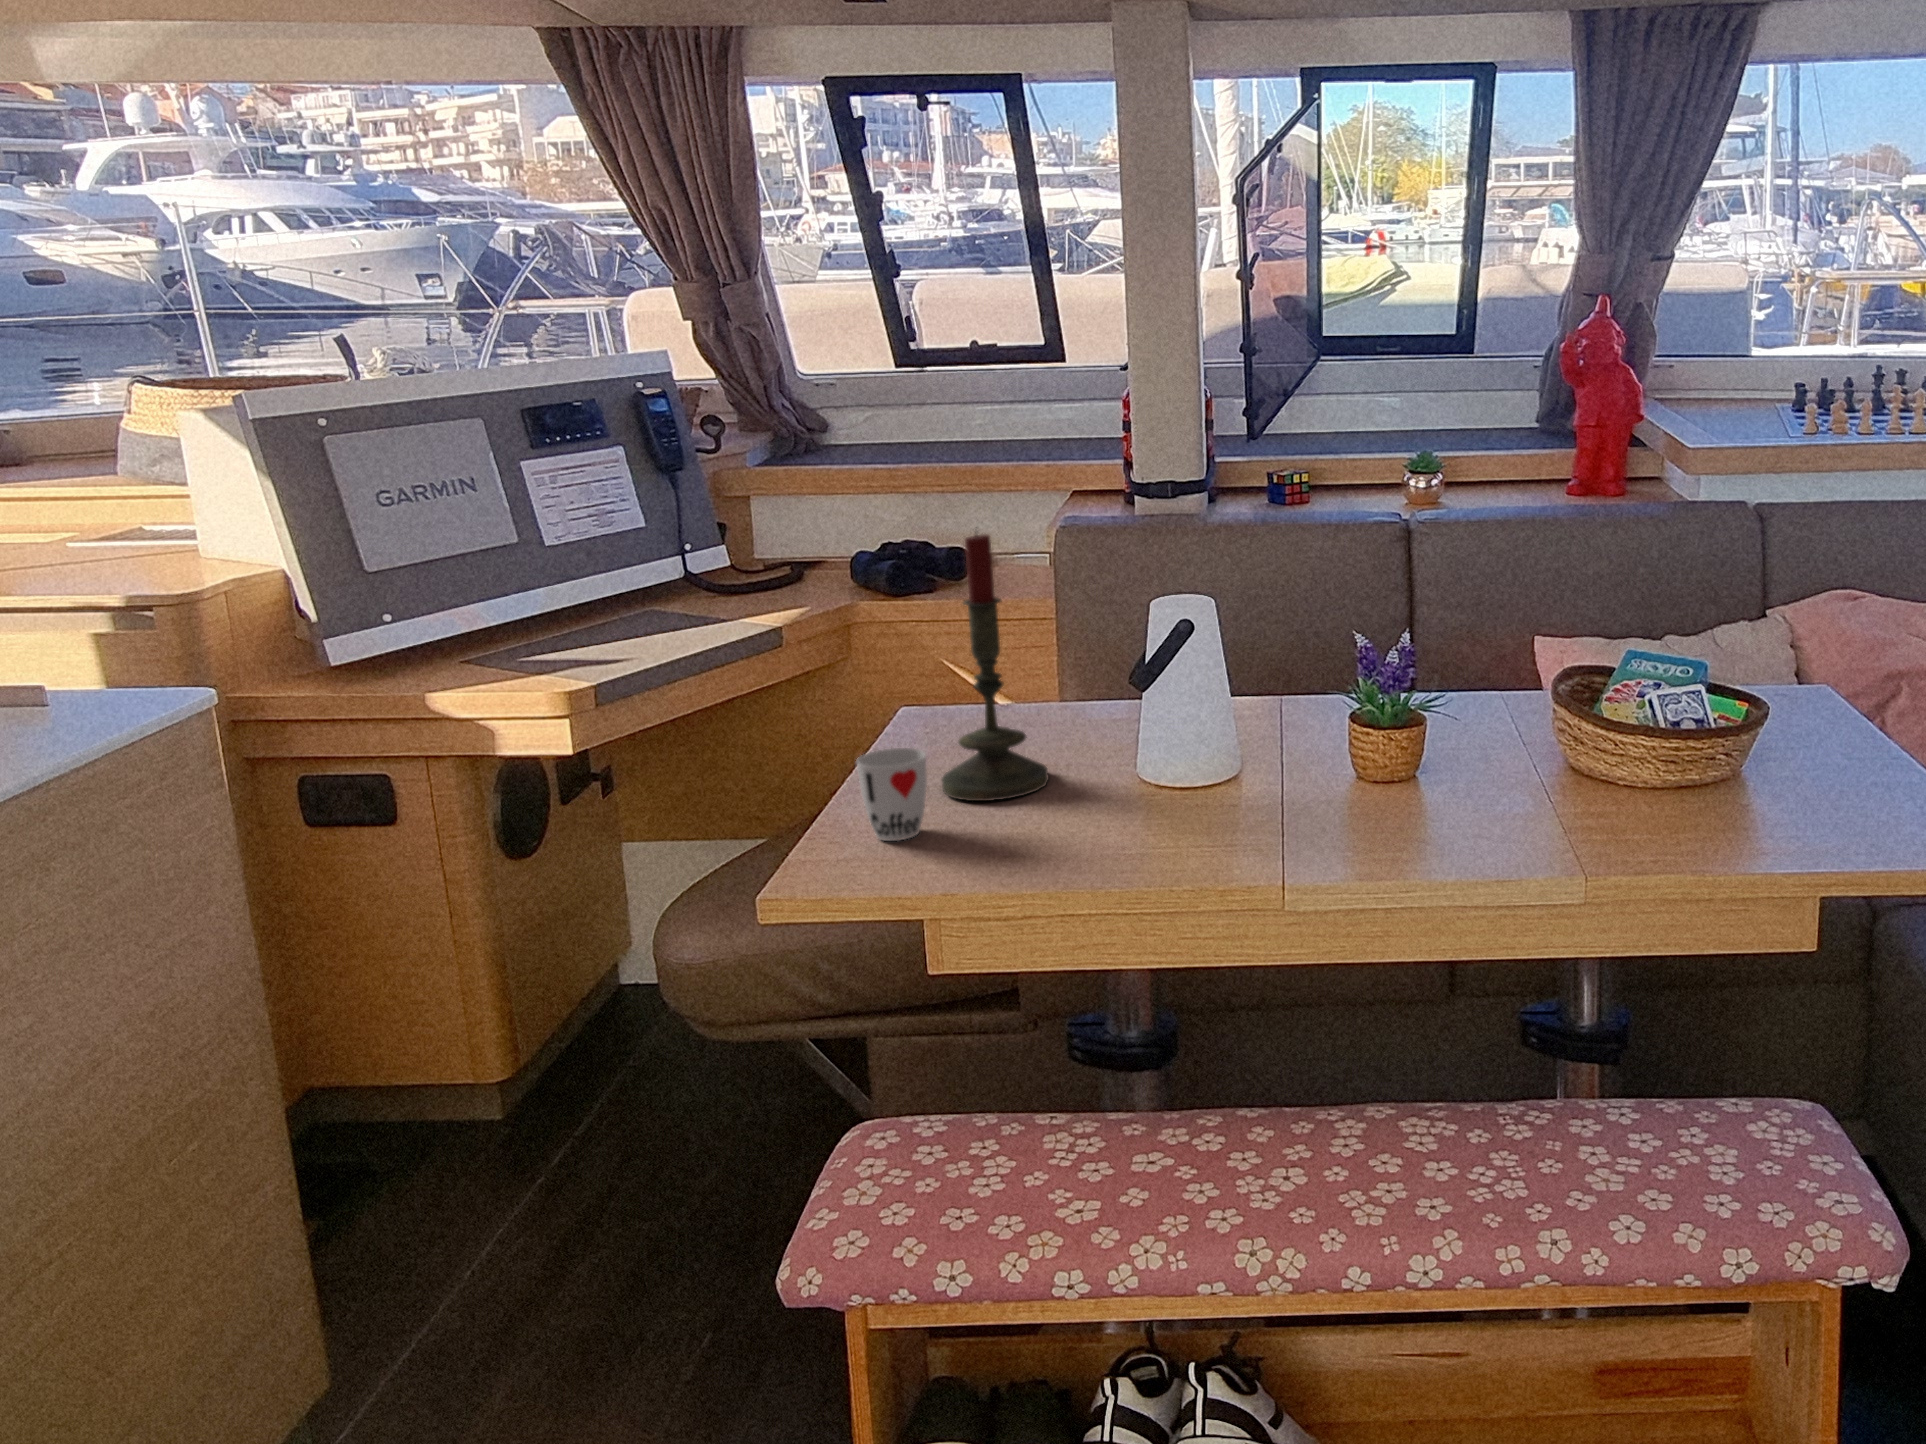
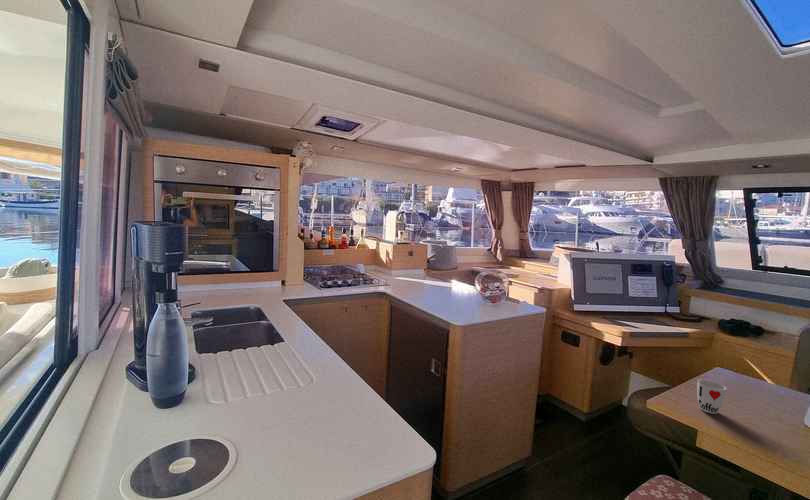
candle: present [942,534,1048,801] -> none [732,319,784,420]

